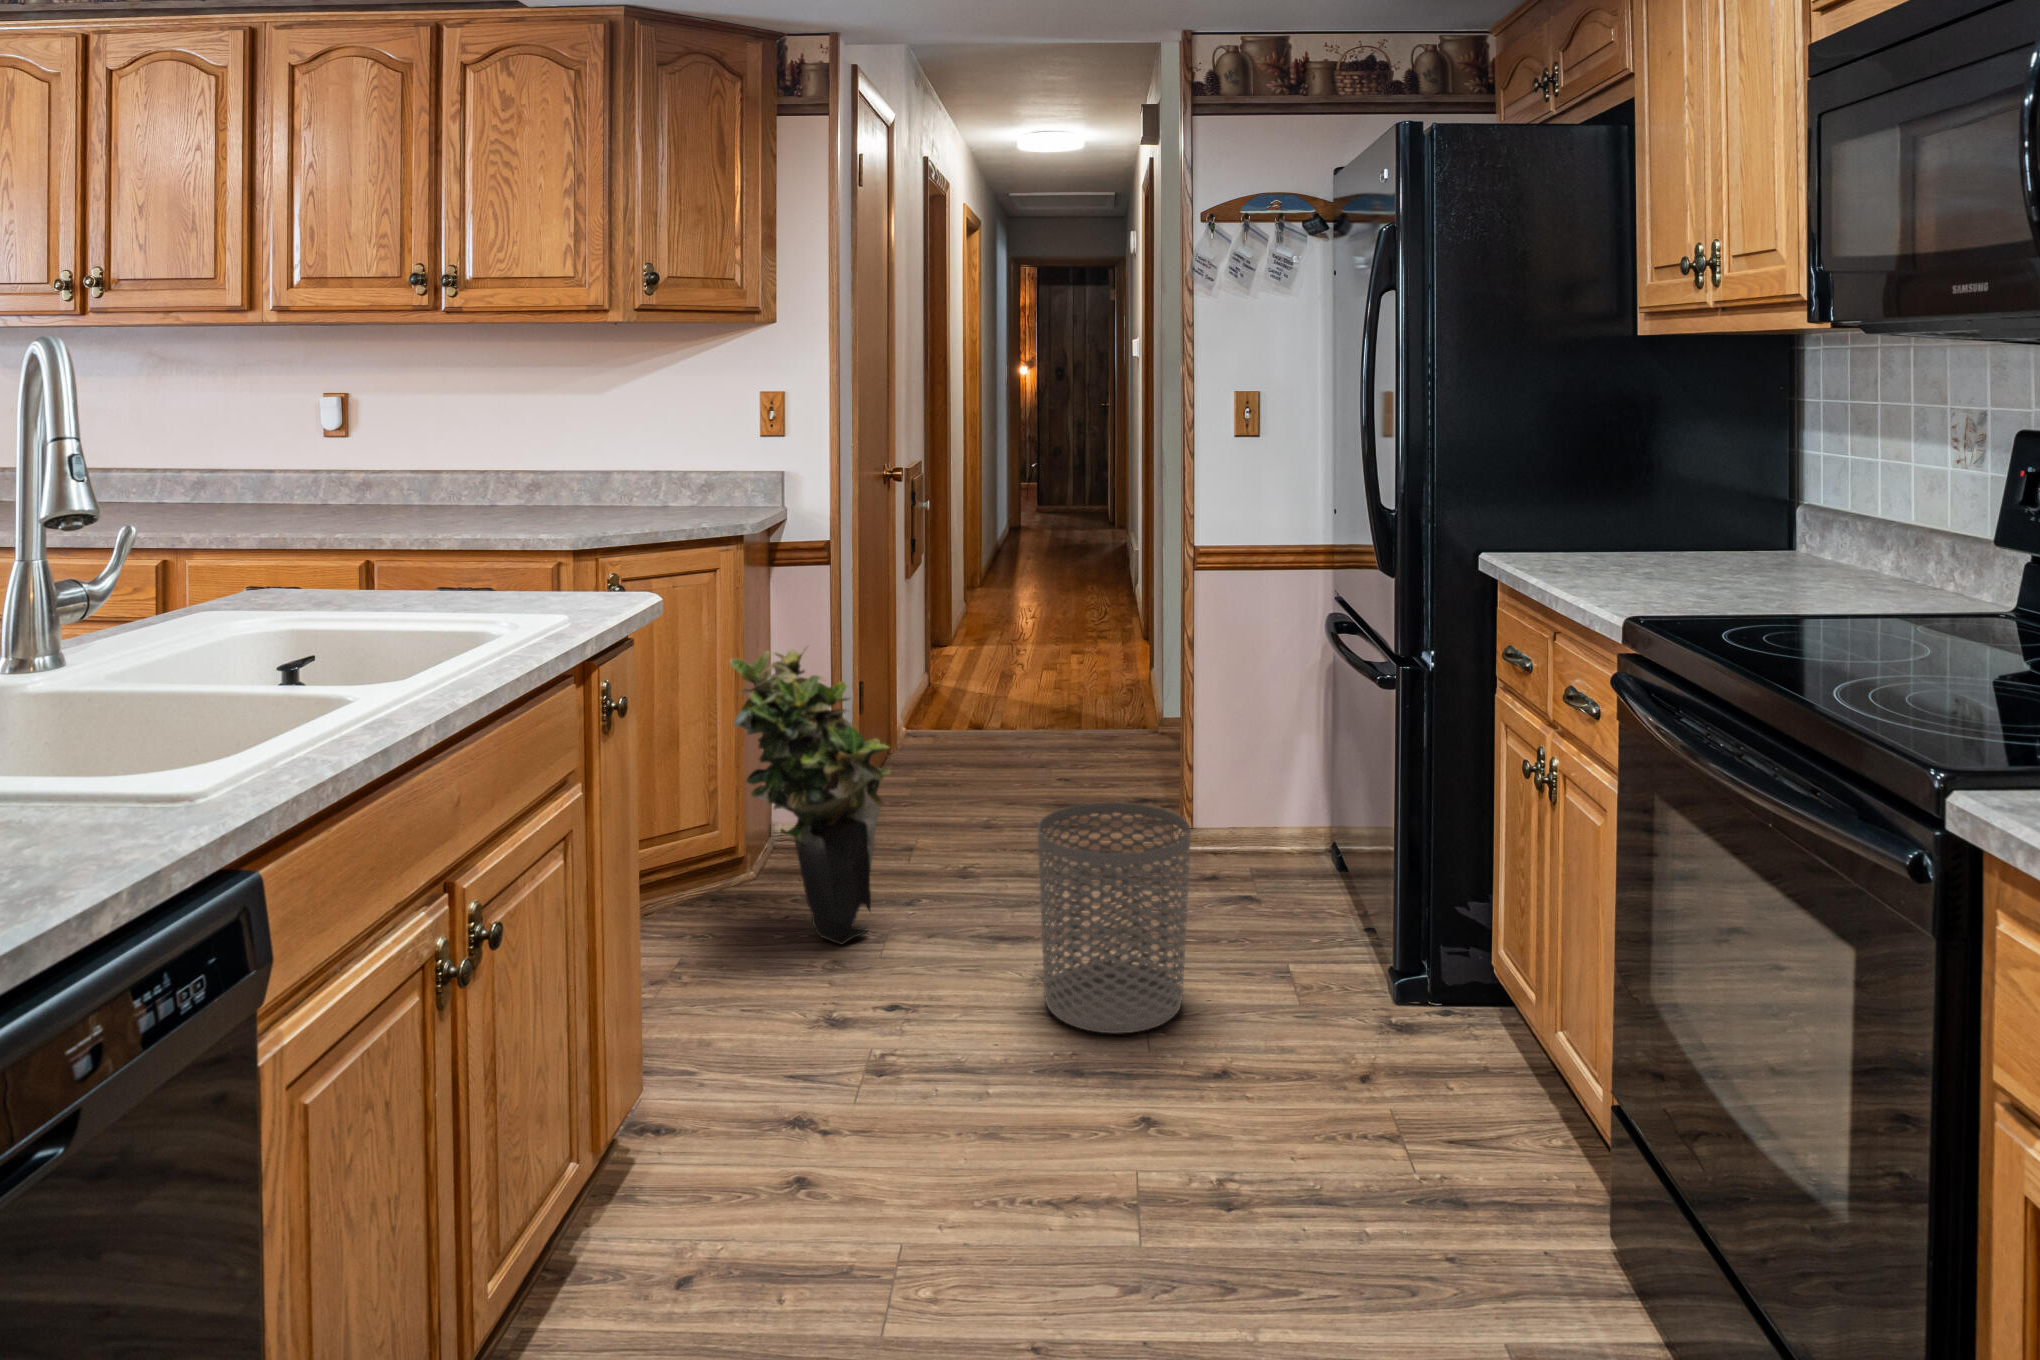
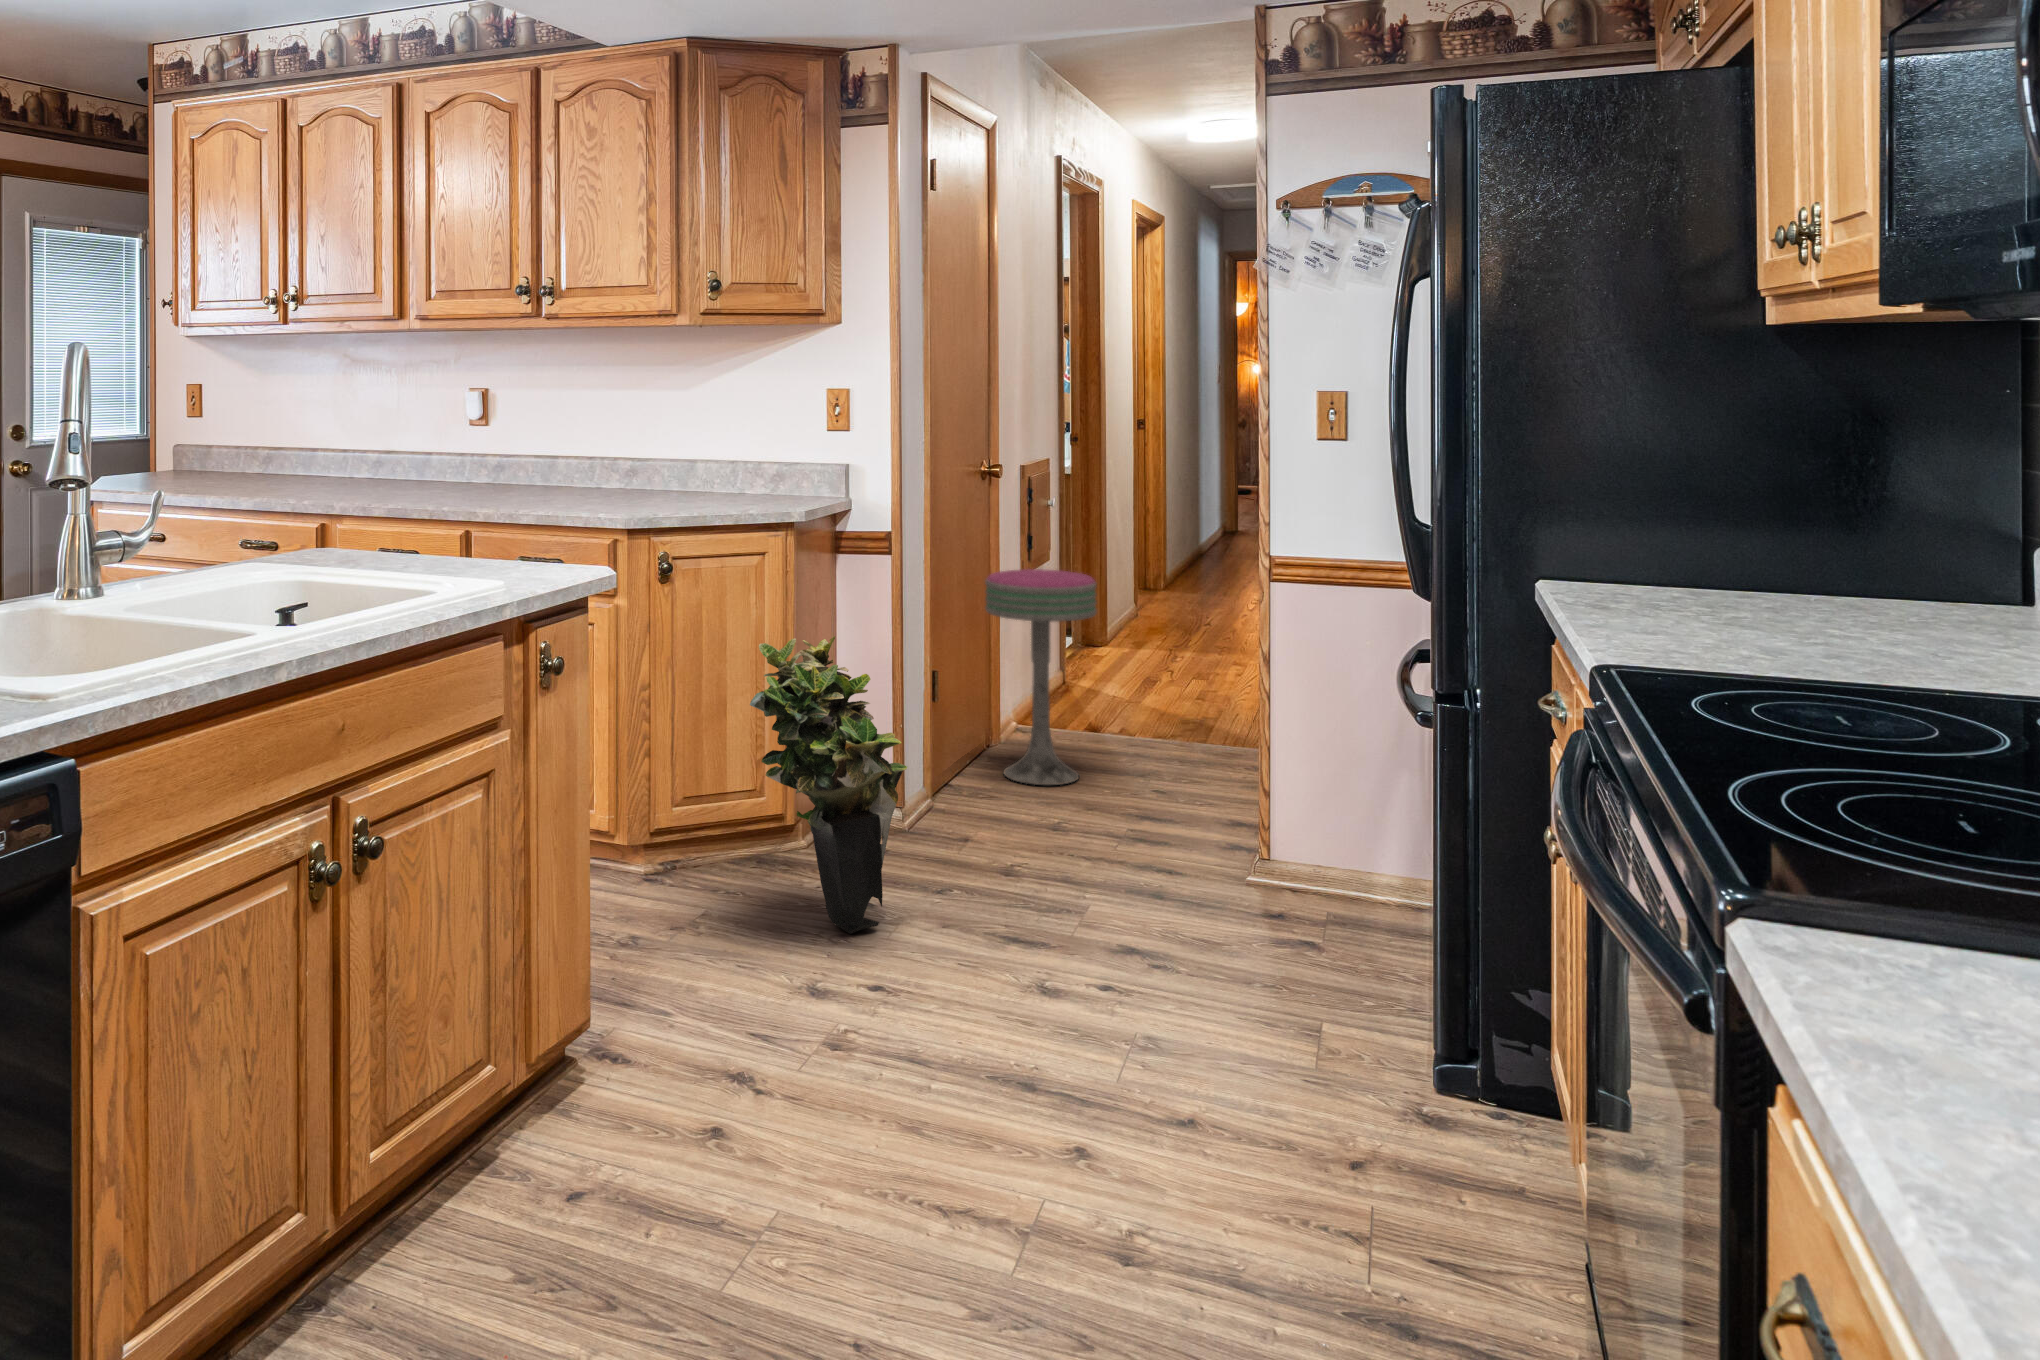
bar stool: none [898,559,1004,768] -> present [985,569,1097,785]
waste bin: present [1038,802,1190,1033] -> none [1016,819,1182,1065]

